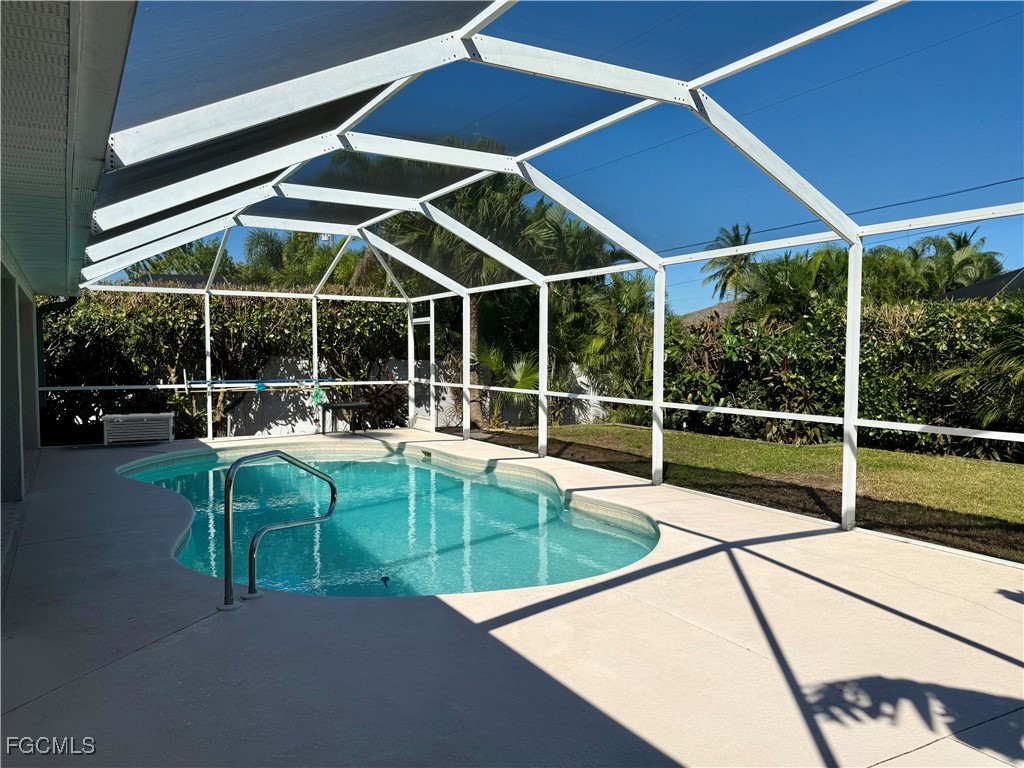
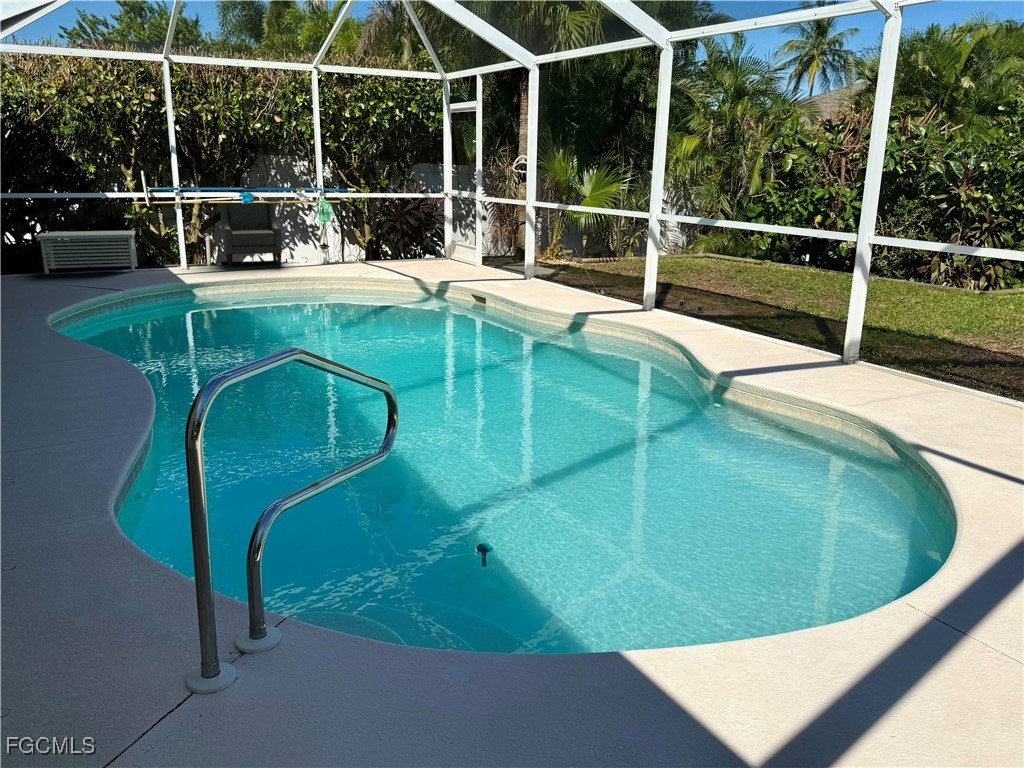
chair: none [240,381,285,438] -> present [219,203,282,266]
round table: present [319,402,369,435] -> none [324,220,393,265]

